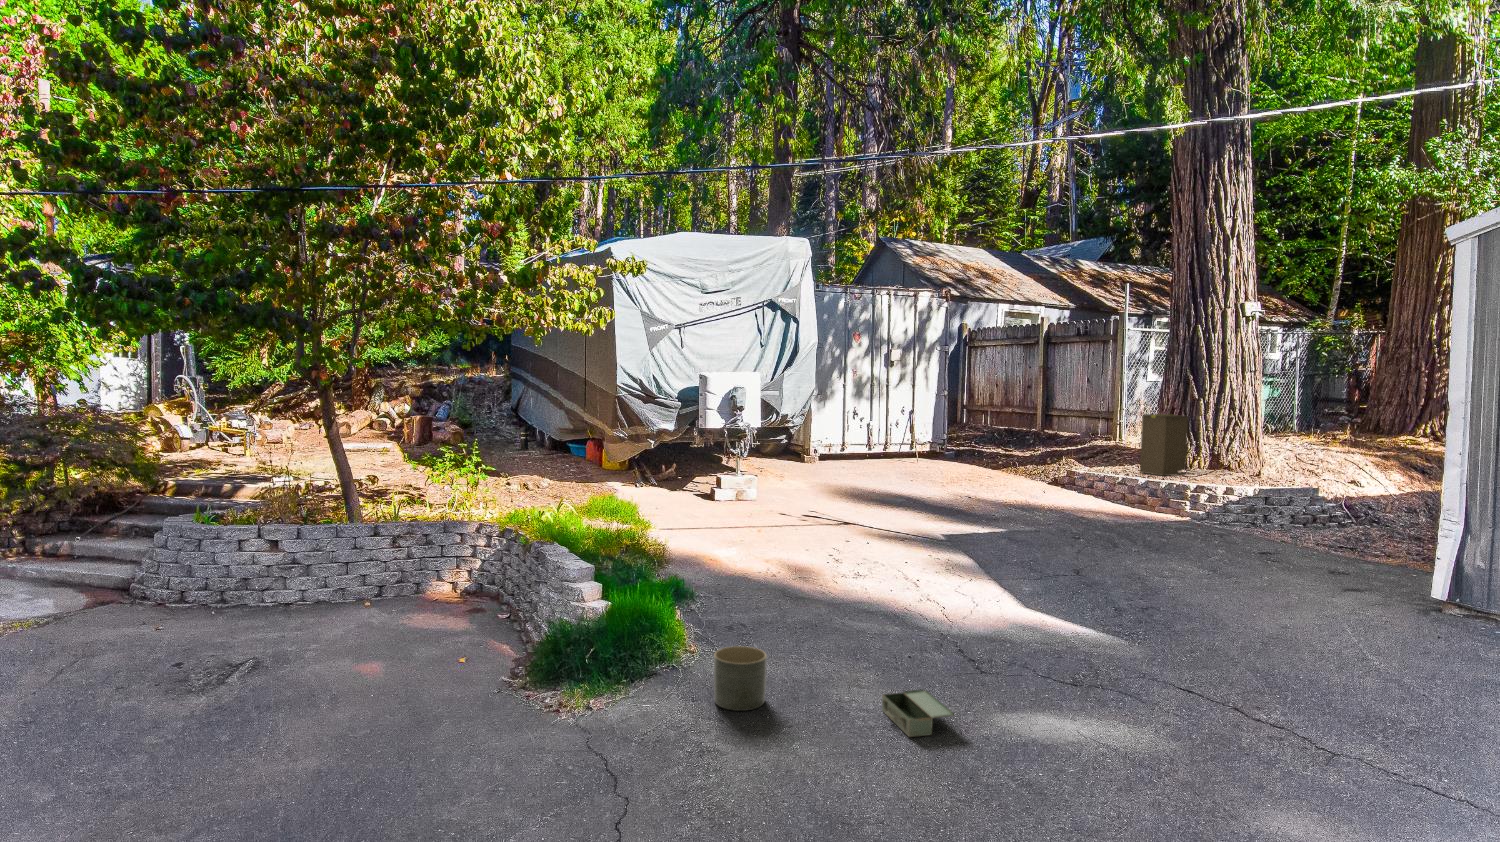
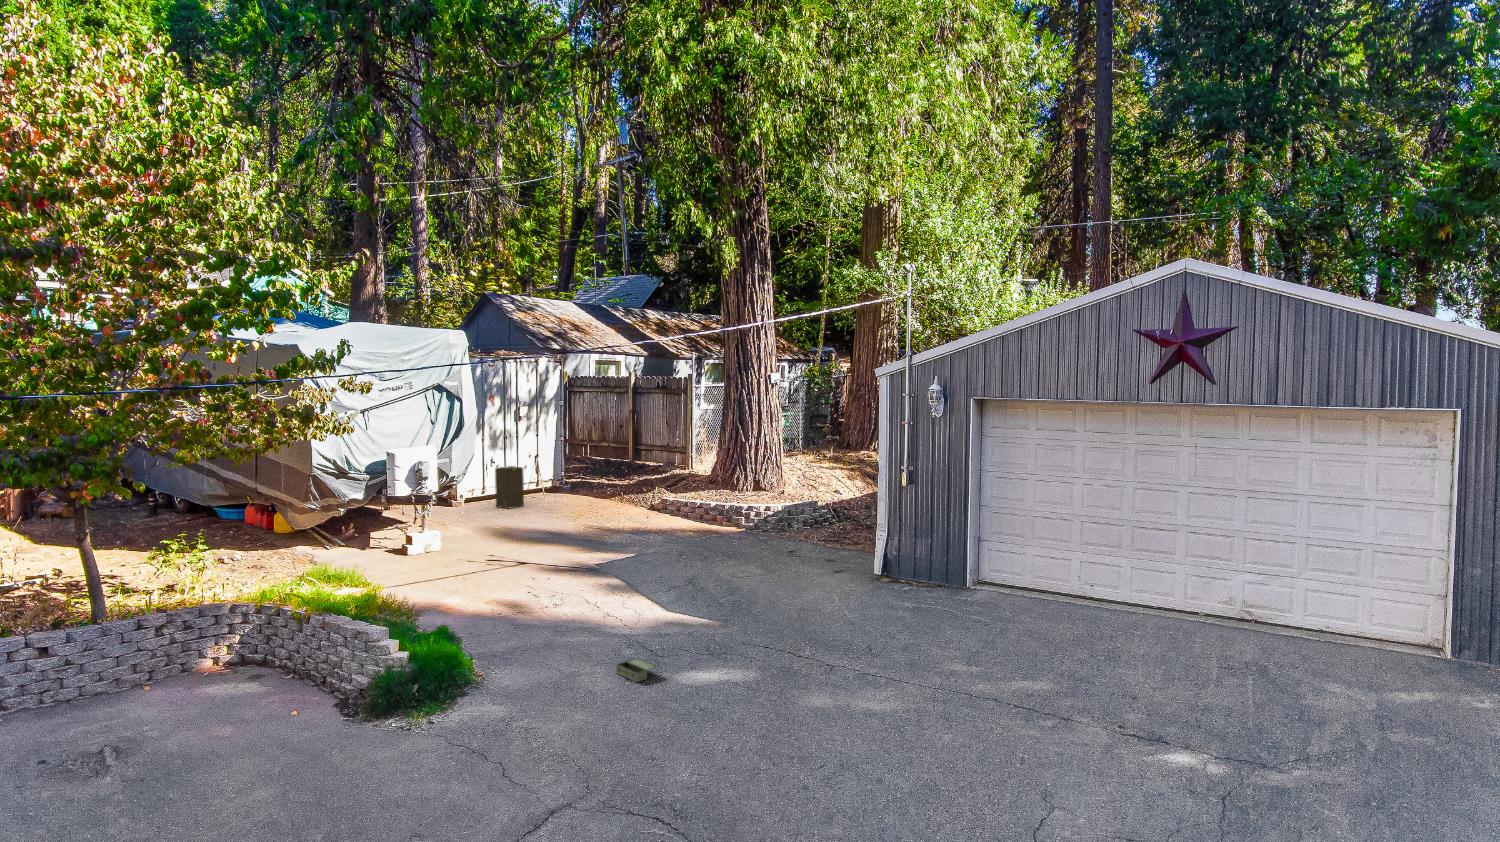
cardboard box: present [1140,414,1188,476] -> present [495,466,524,509]
planter: present [714,646,767,711] -> none [519,652,550,688]

